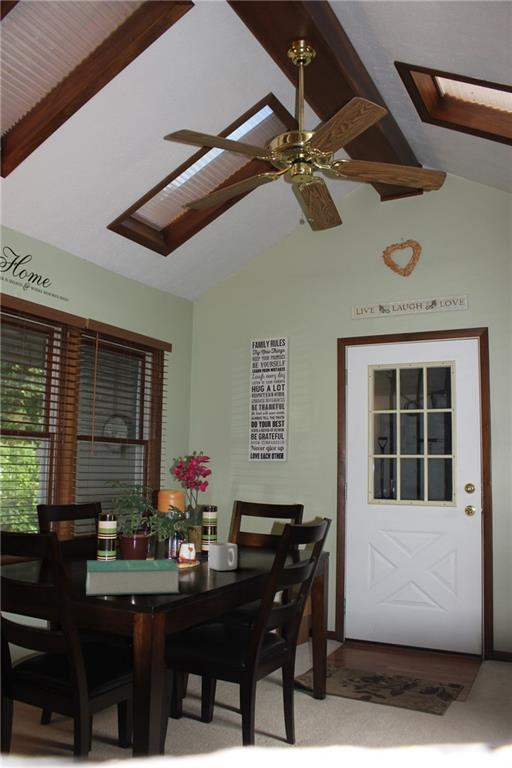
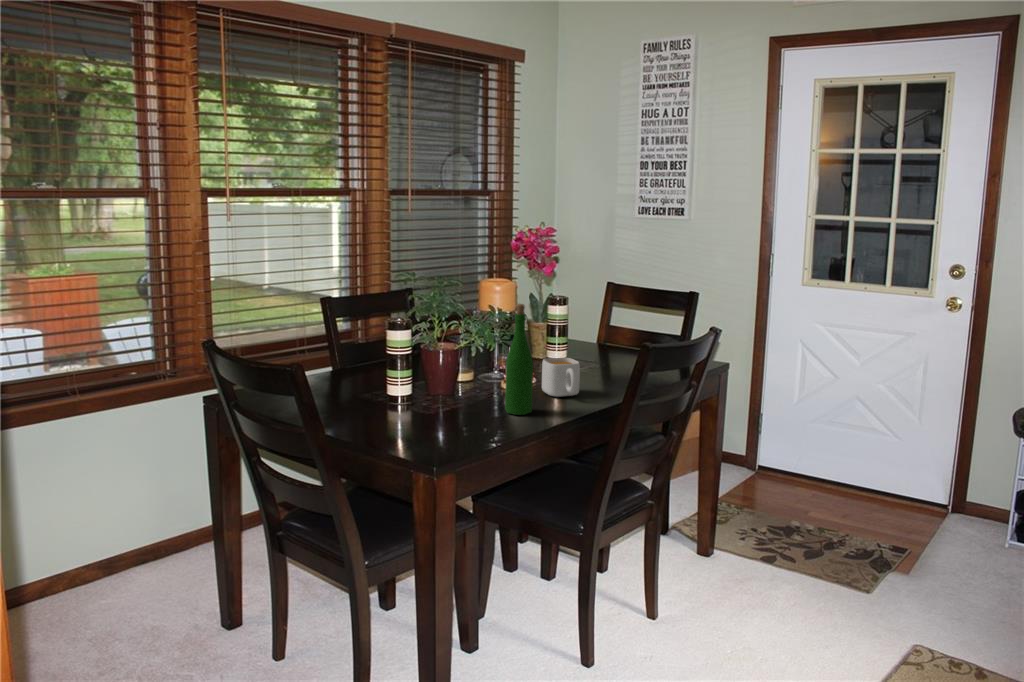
wine bottle: none [187,498,209,581] -> present [505,304,533,415]
book: present [86,560,180,595] -> none [362,385,484,437]

